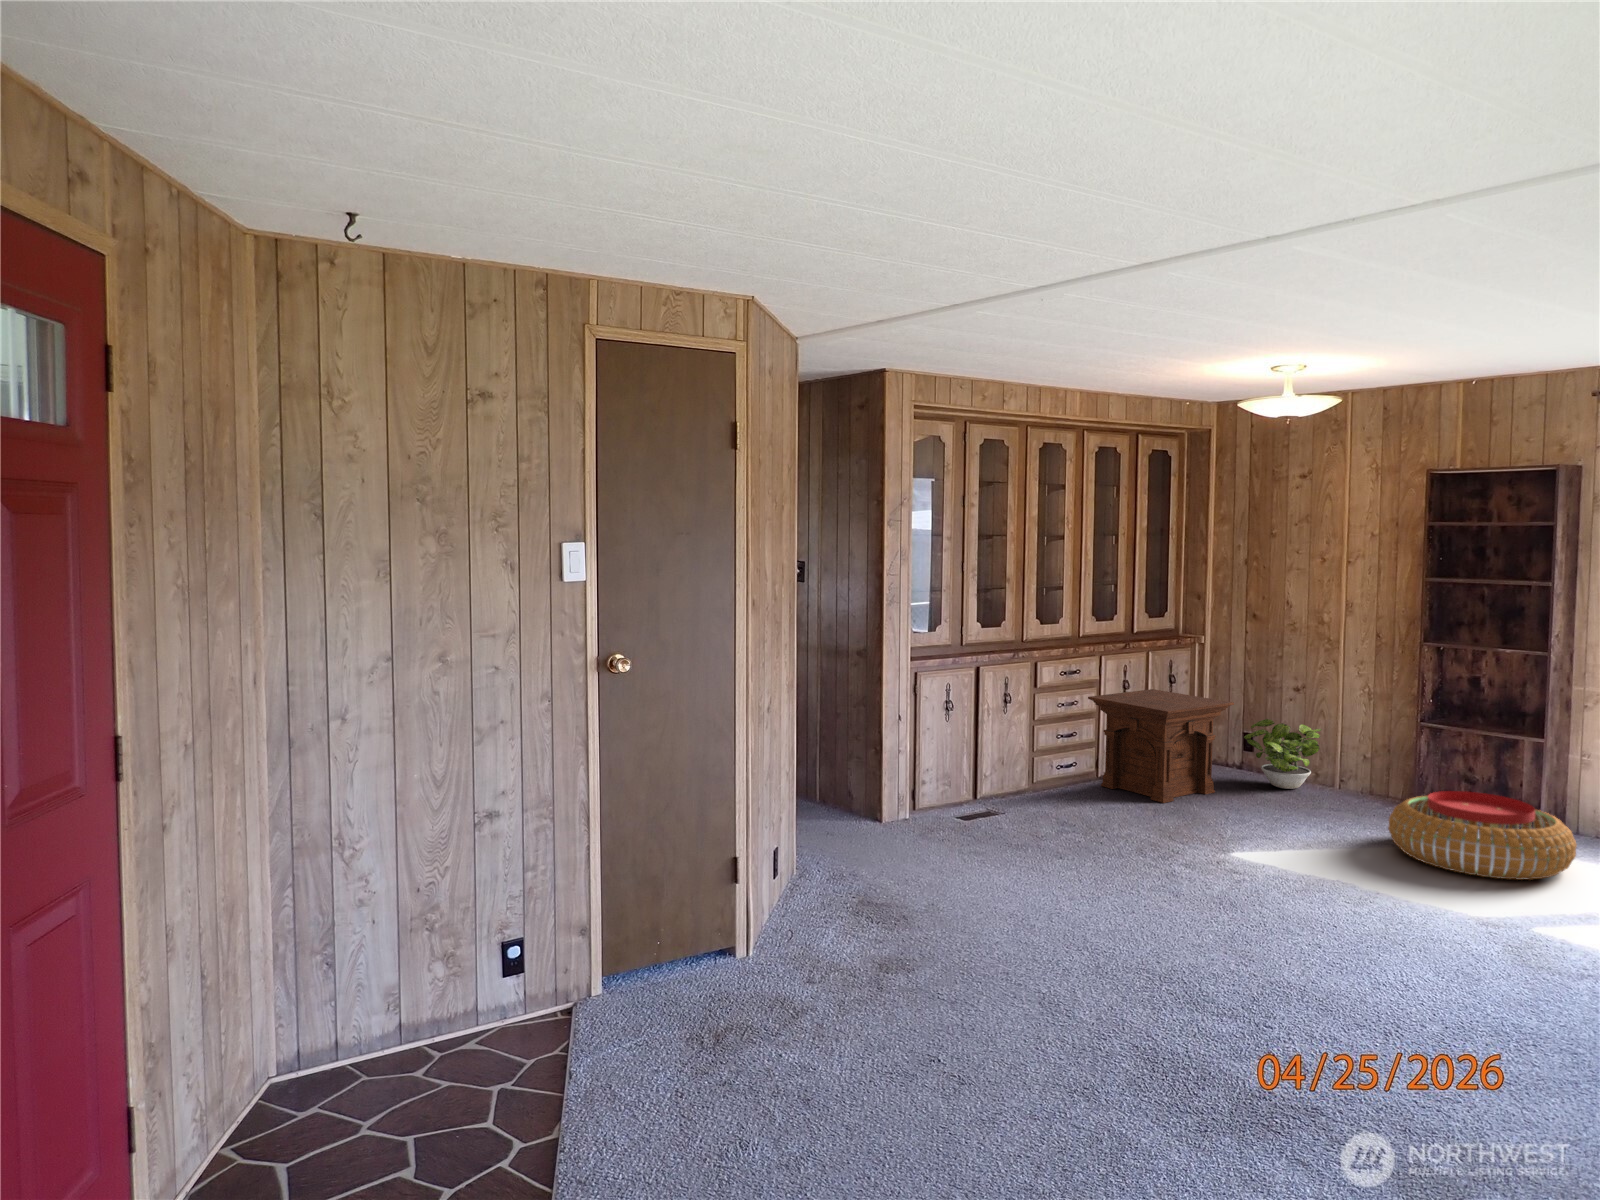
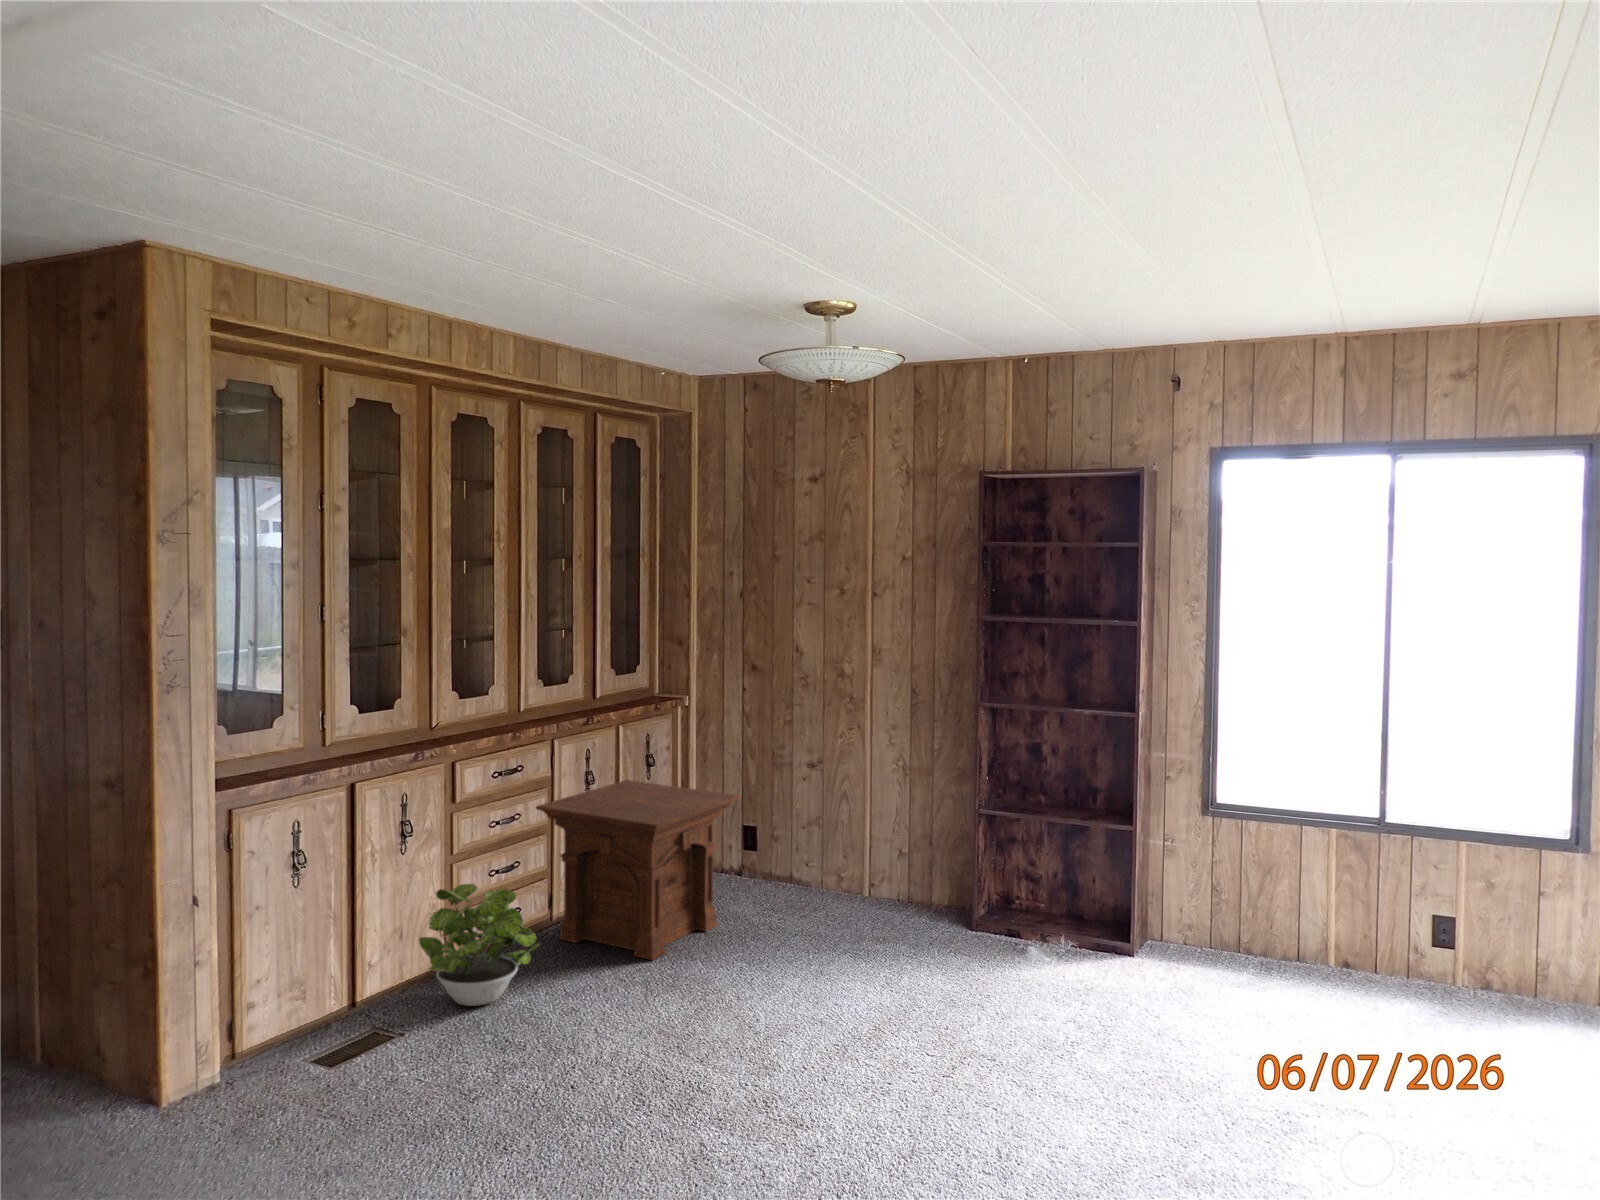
potted plant: present [1244,719,1322,789] -> present [419,884,541,1006]
pouf: present [1388,791,1577,880] -> none [956,901,1174,1033]

